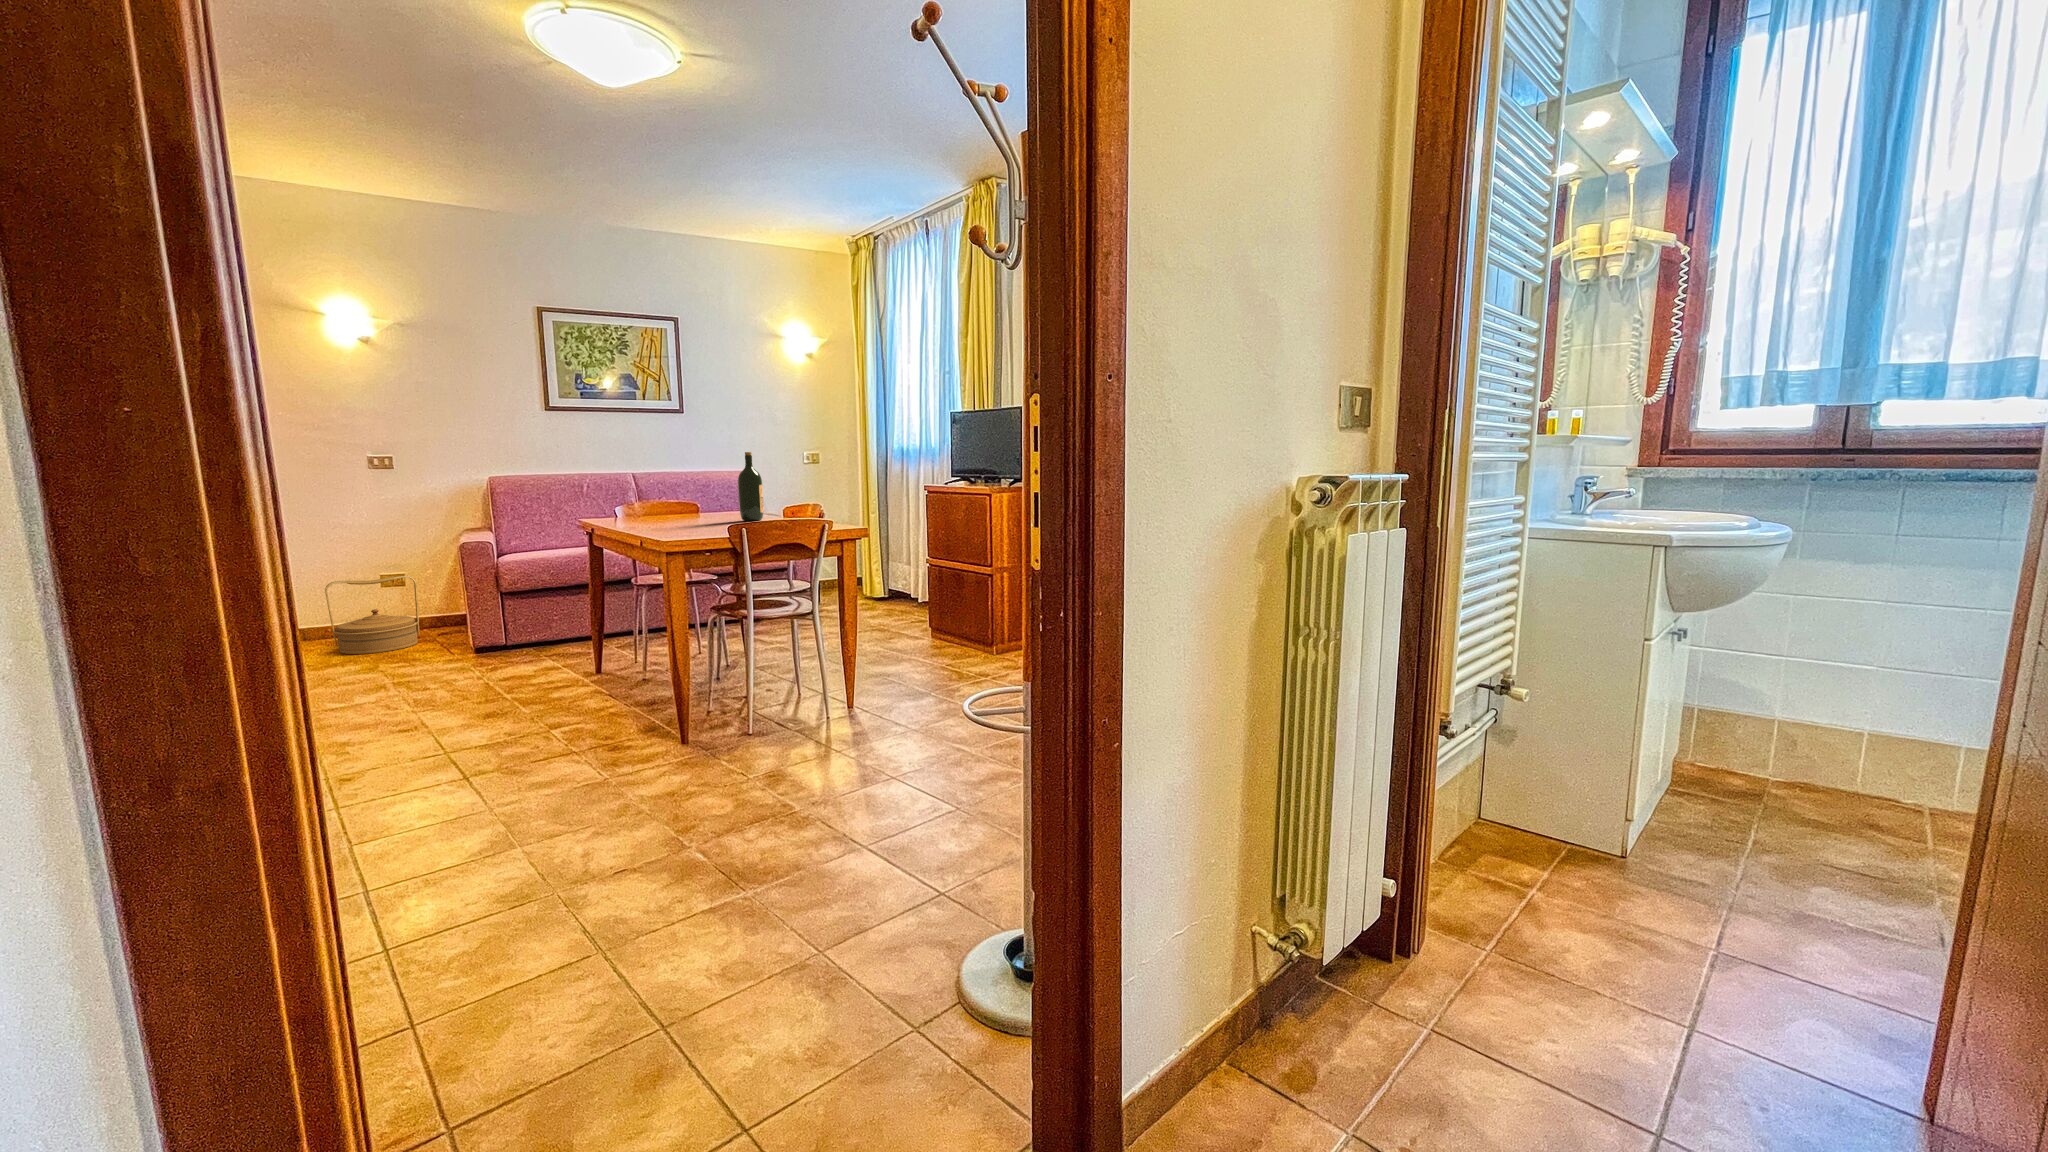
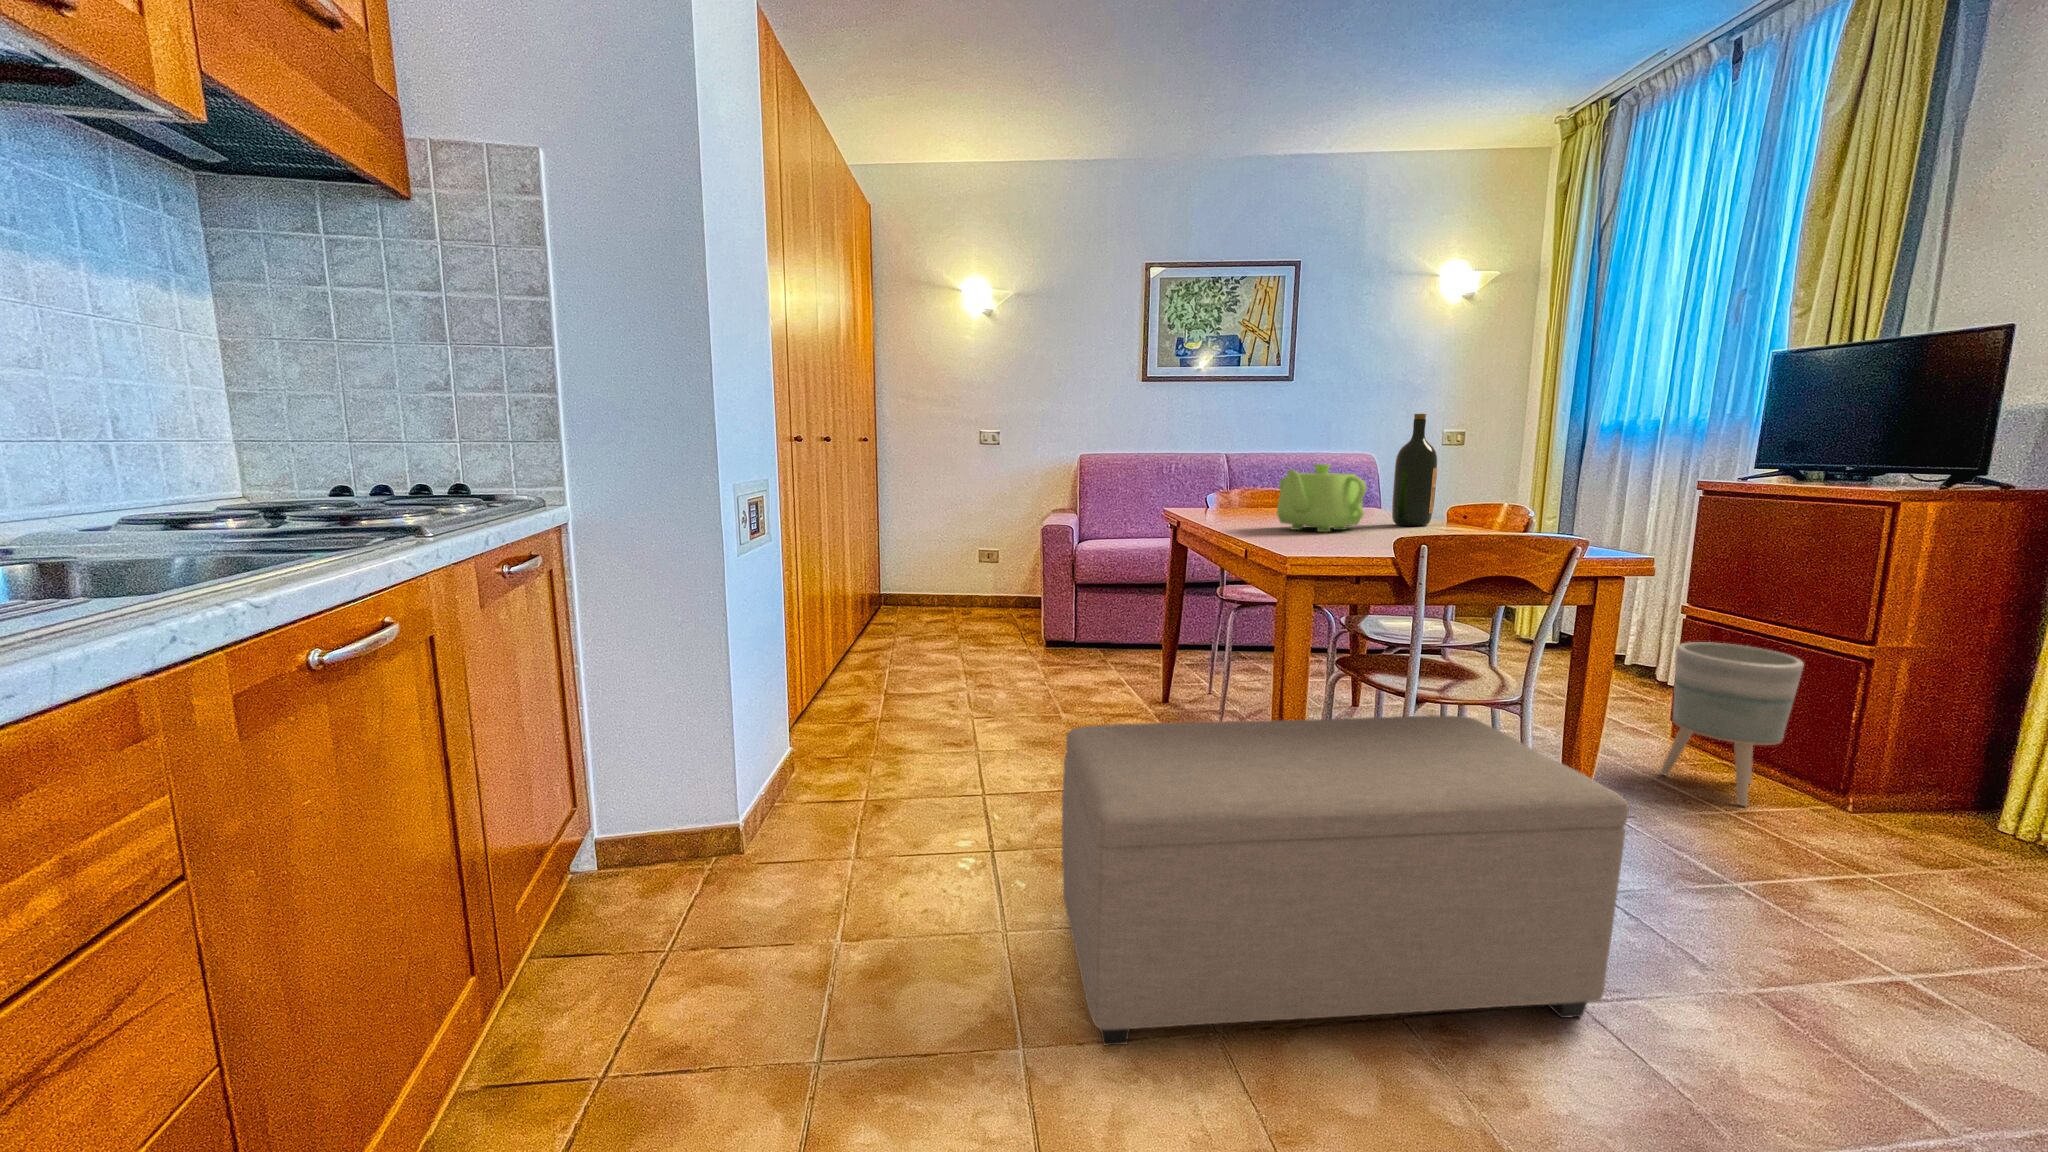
teapot: none [664,485,719,528] -> present [1277,464,1366,532]
planter: none [910,575,961,659] -> present [1660,642,1804,806]
woven basket: present [325,576,420,654] -> none [939,552,1009,625]
ottoman: none [527,621,837,818] -> present [1062,716,1629,1045]

